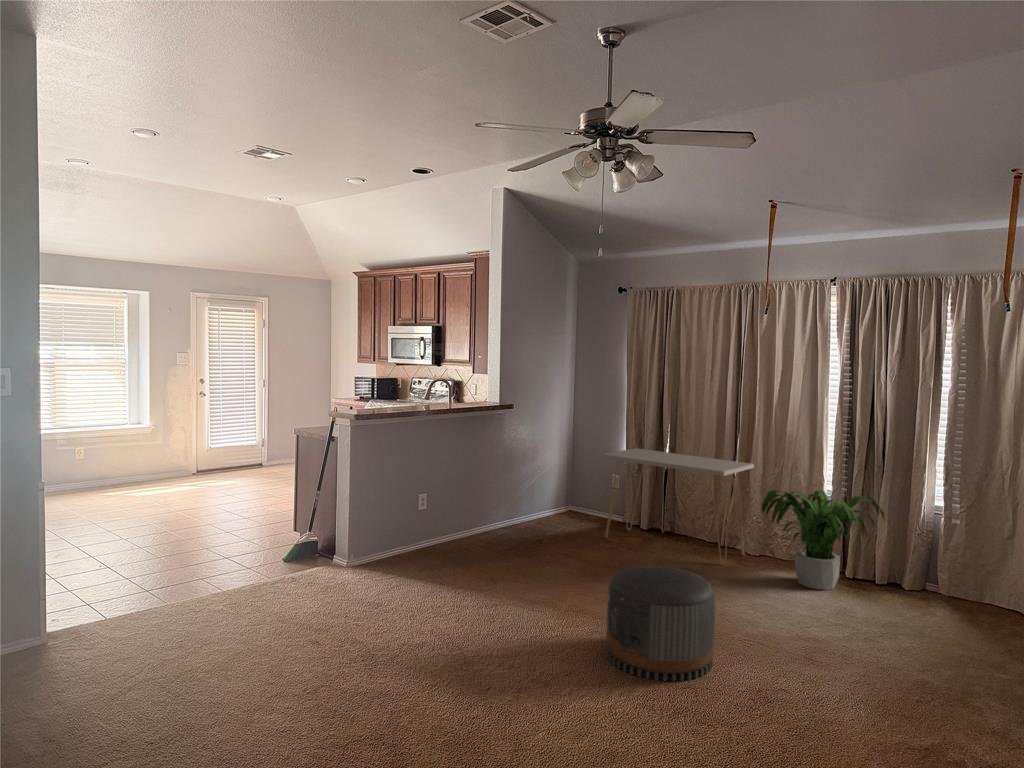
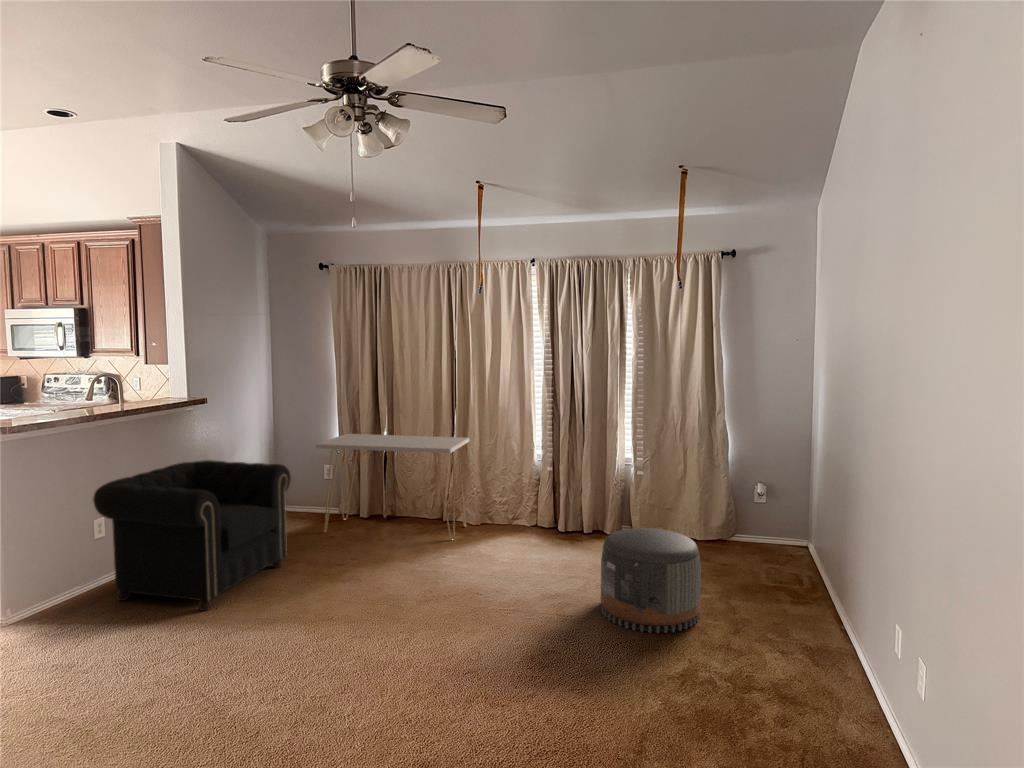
armchair: none [418,457,570,580] -> present [93,460,291,611]
potted plant: present [762,490,885,590] -> none [492,456,593,549]
pouf: present [606,566,715,681] -> present [601,528,701,633]

